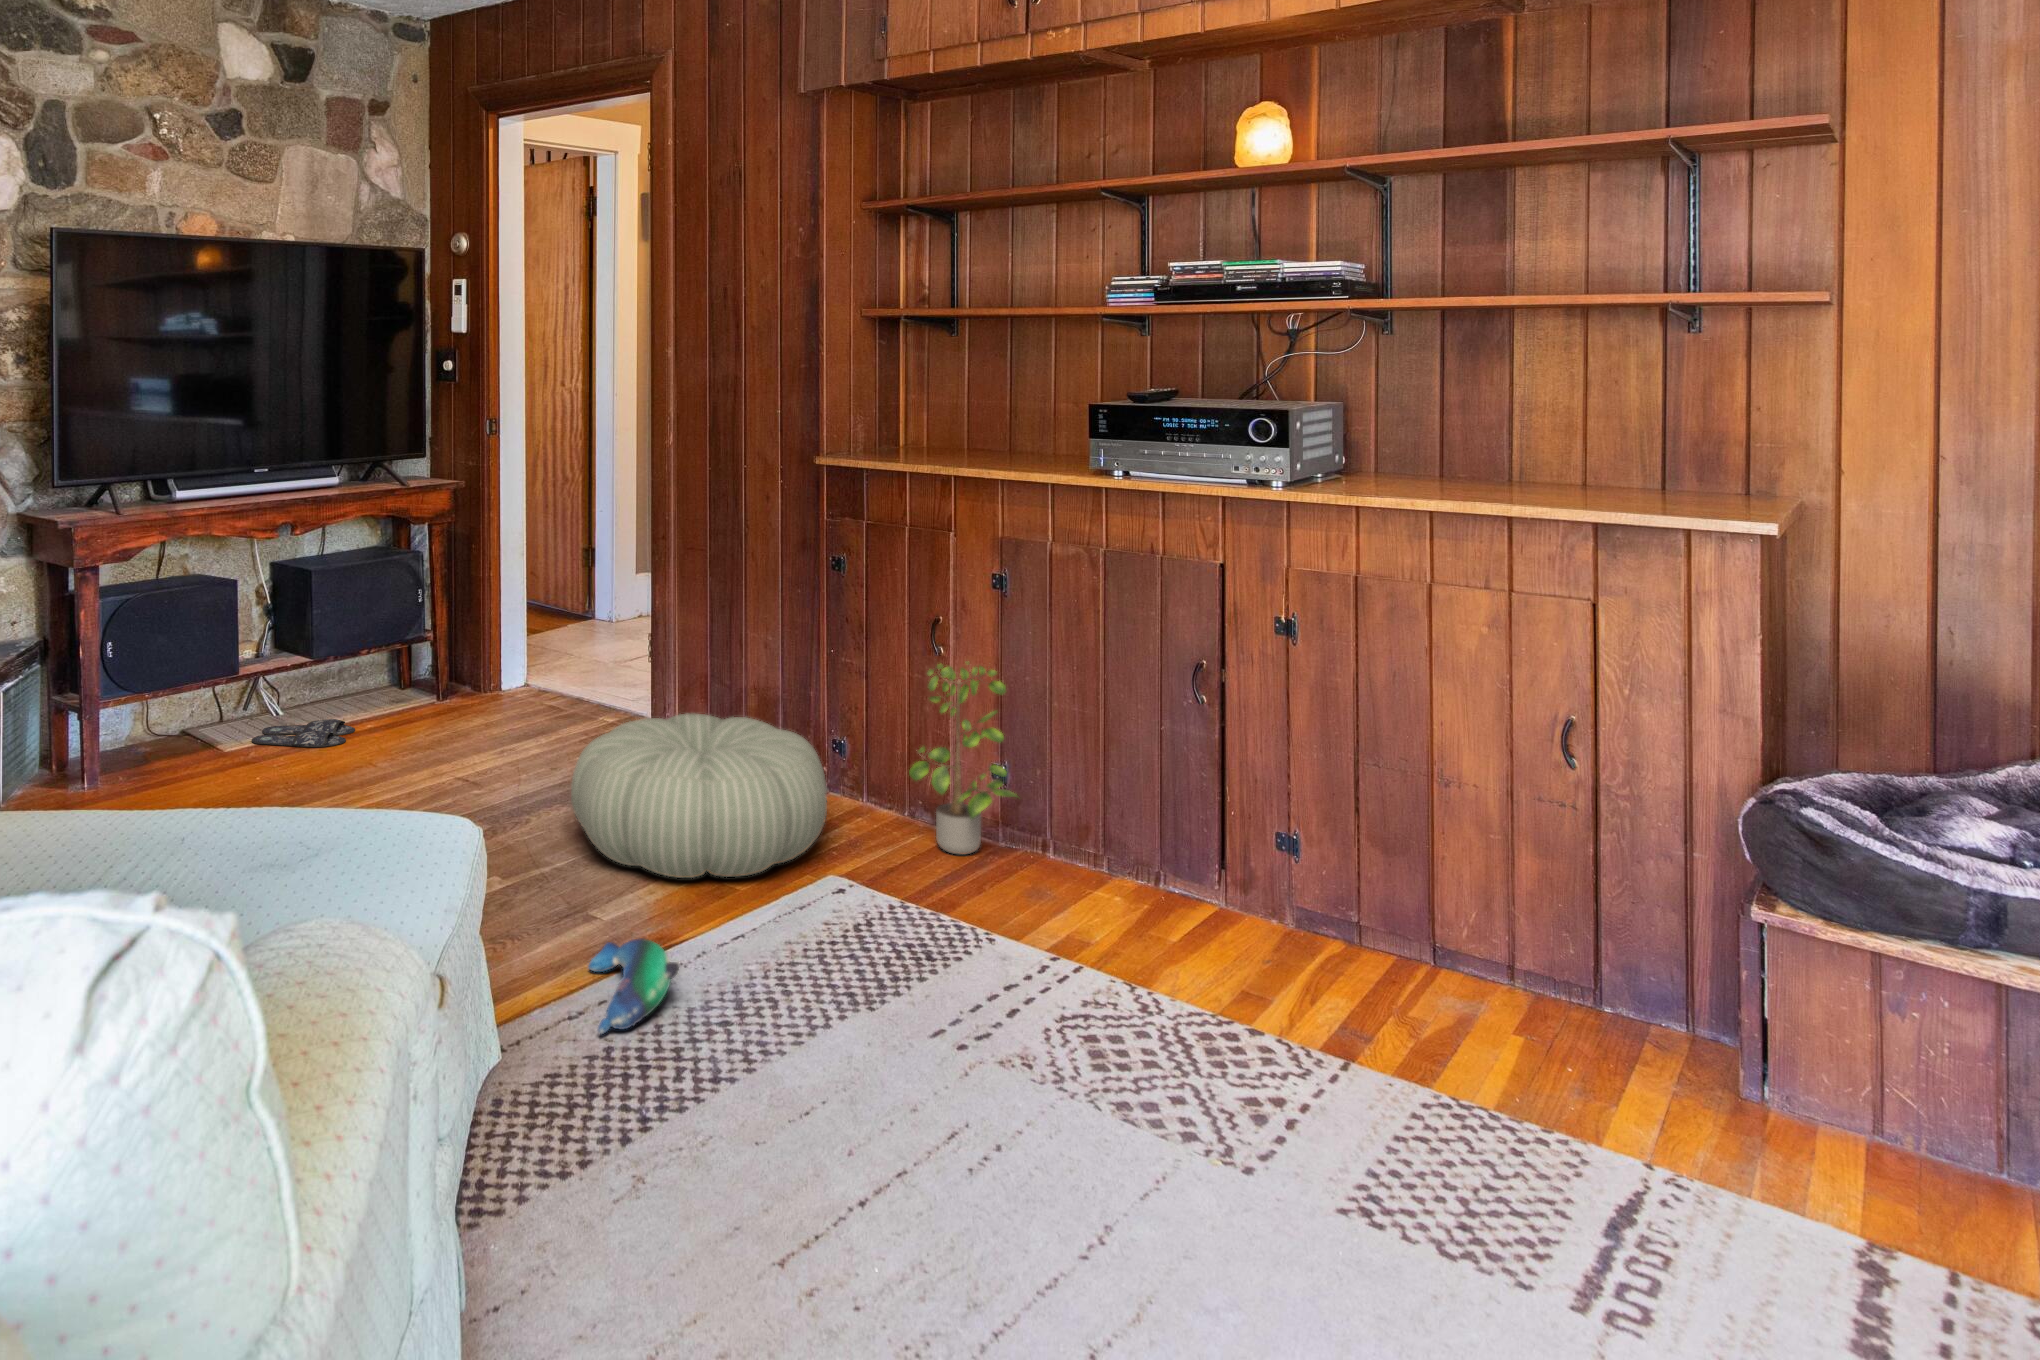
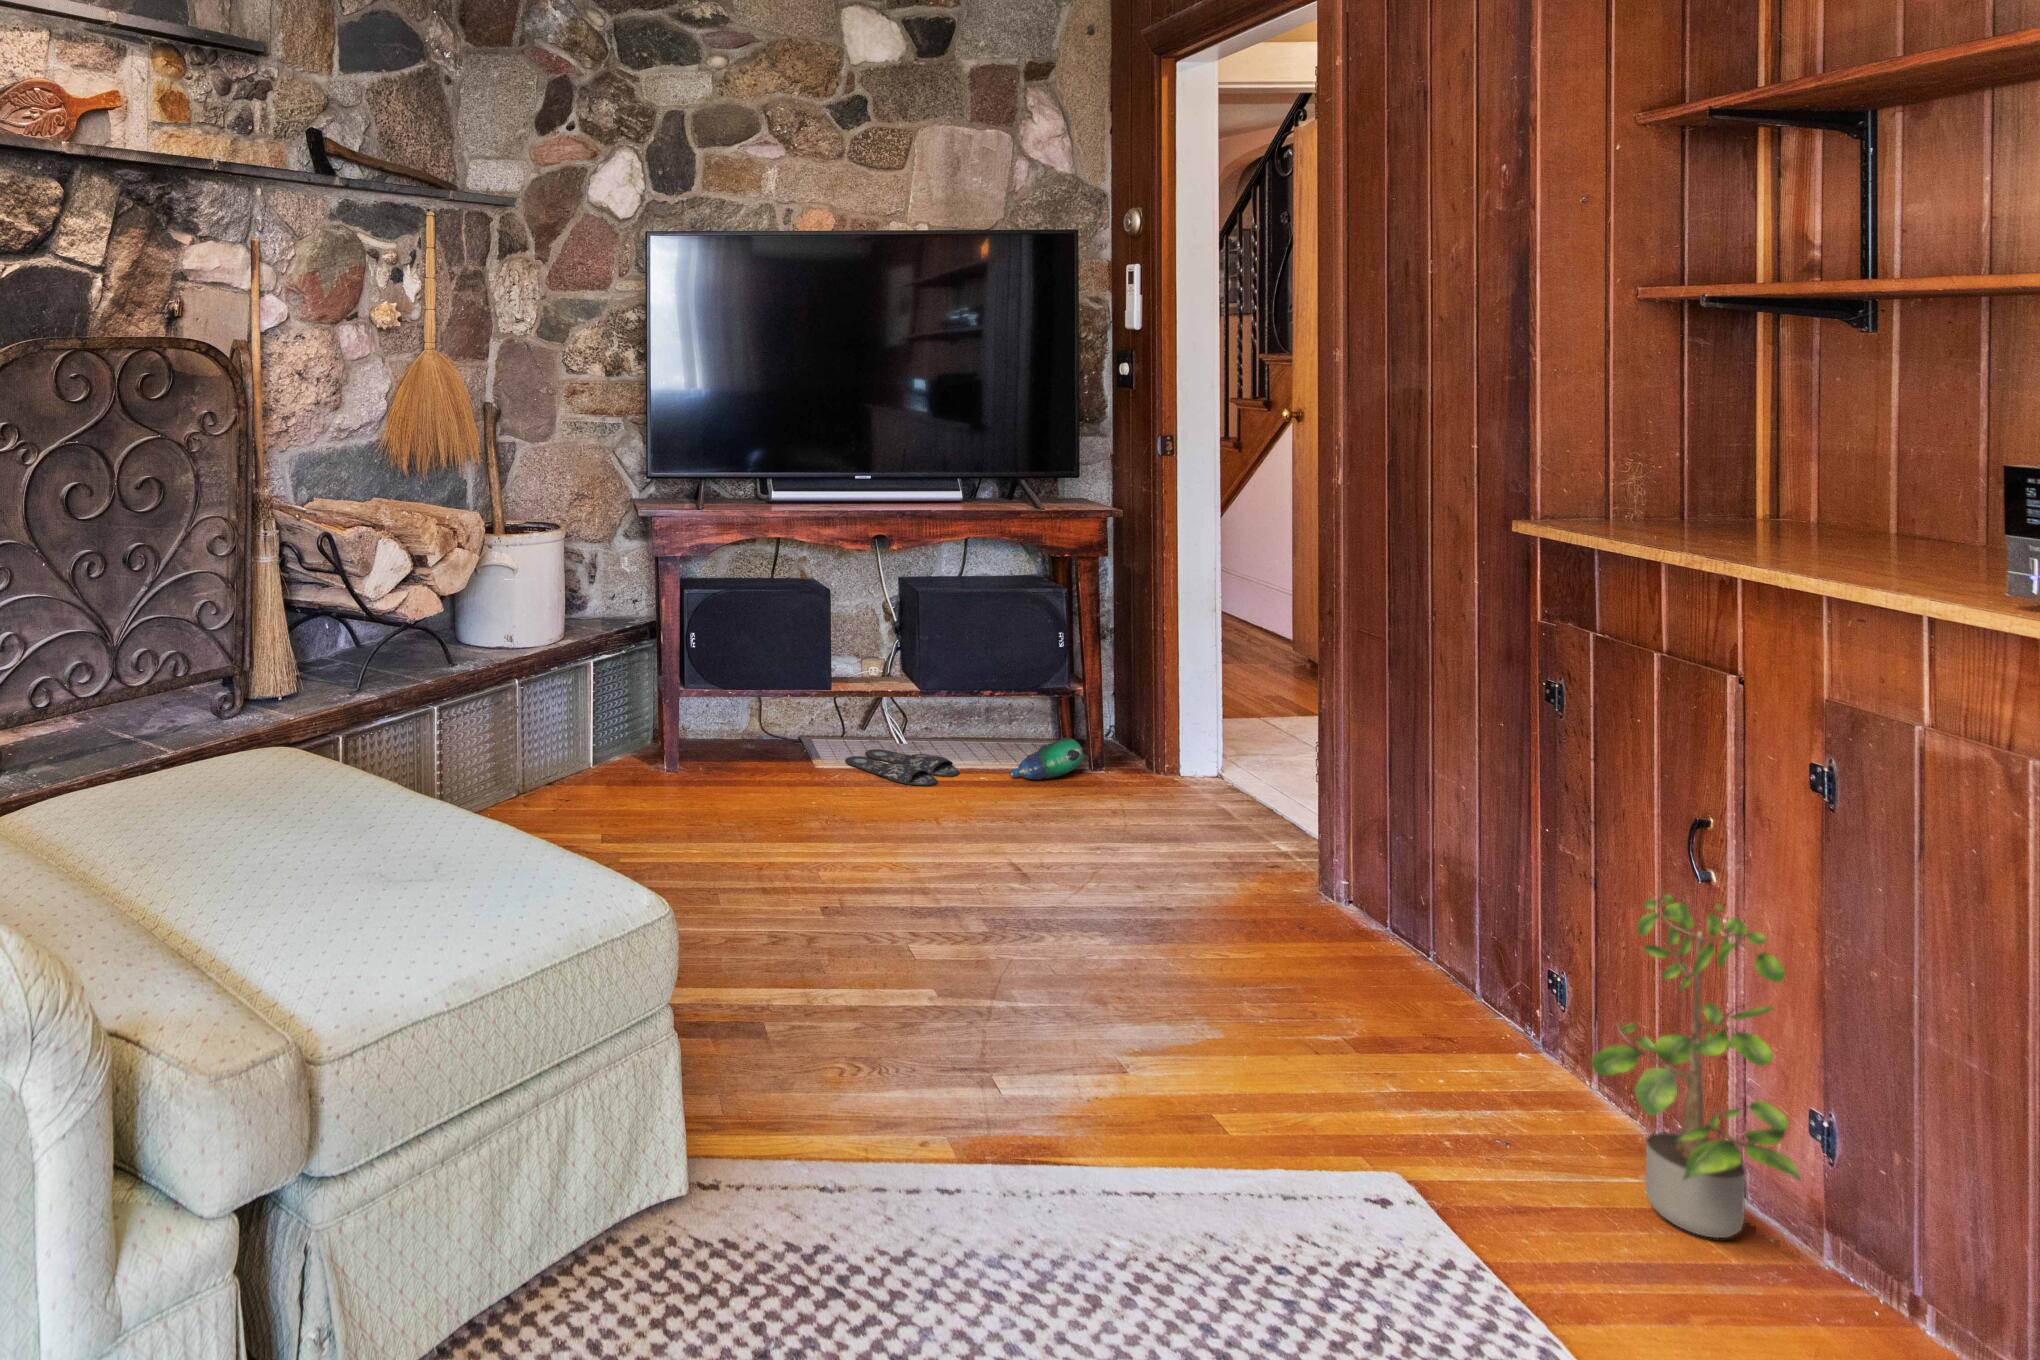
pouf: present [571,714,827,878] -> none [1041,848,1447,1118]
plush toy: present [588,938,680,1034] -> present [1009,738,1083,780]

